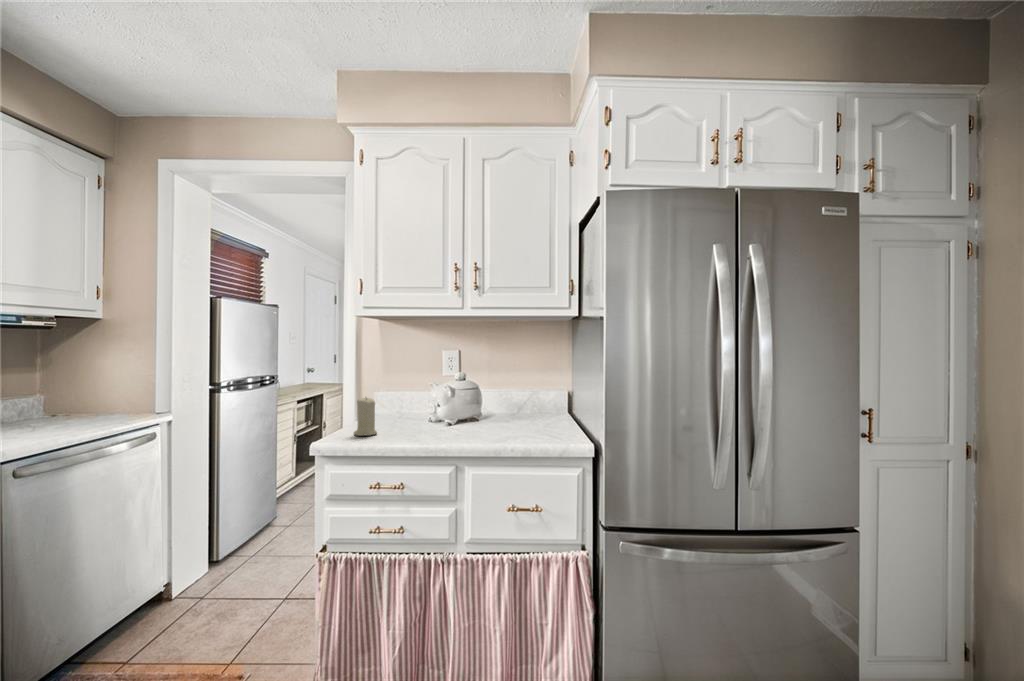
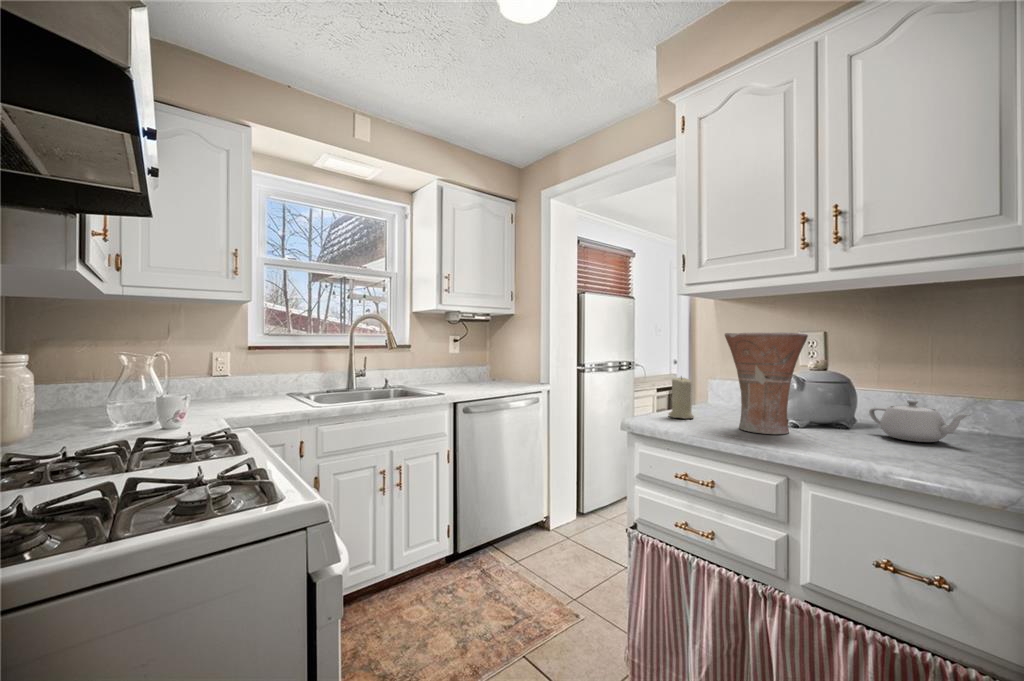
vase: none [407,359,464,439] -> present [725,333,808,434]
teapot: none [496,403,546,431] -> present [869,400,969,442]

